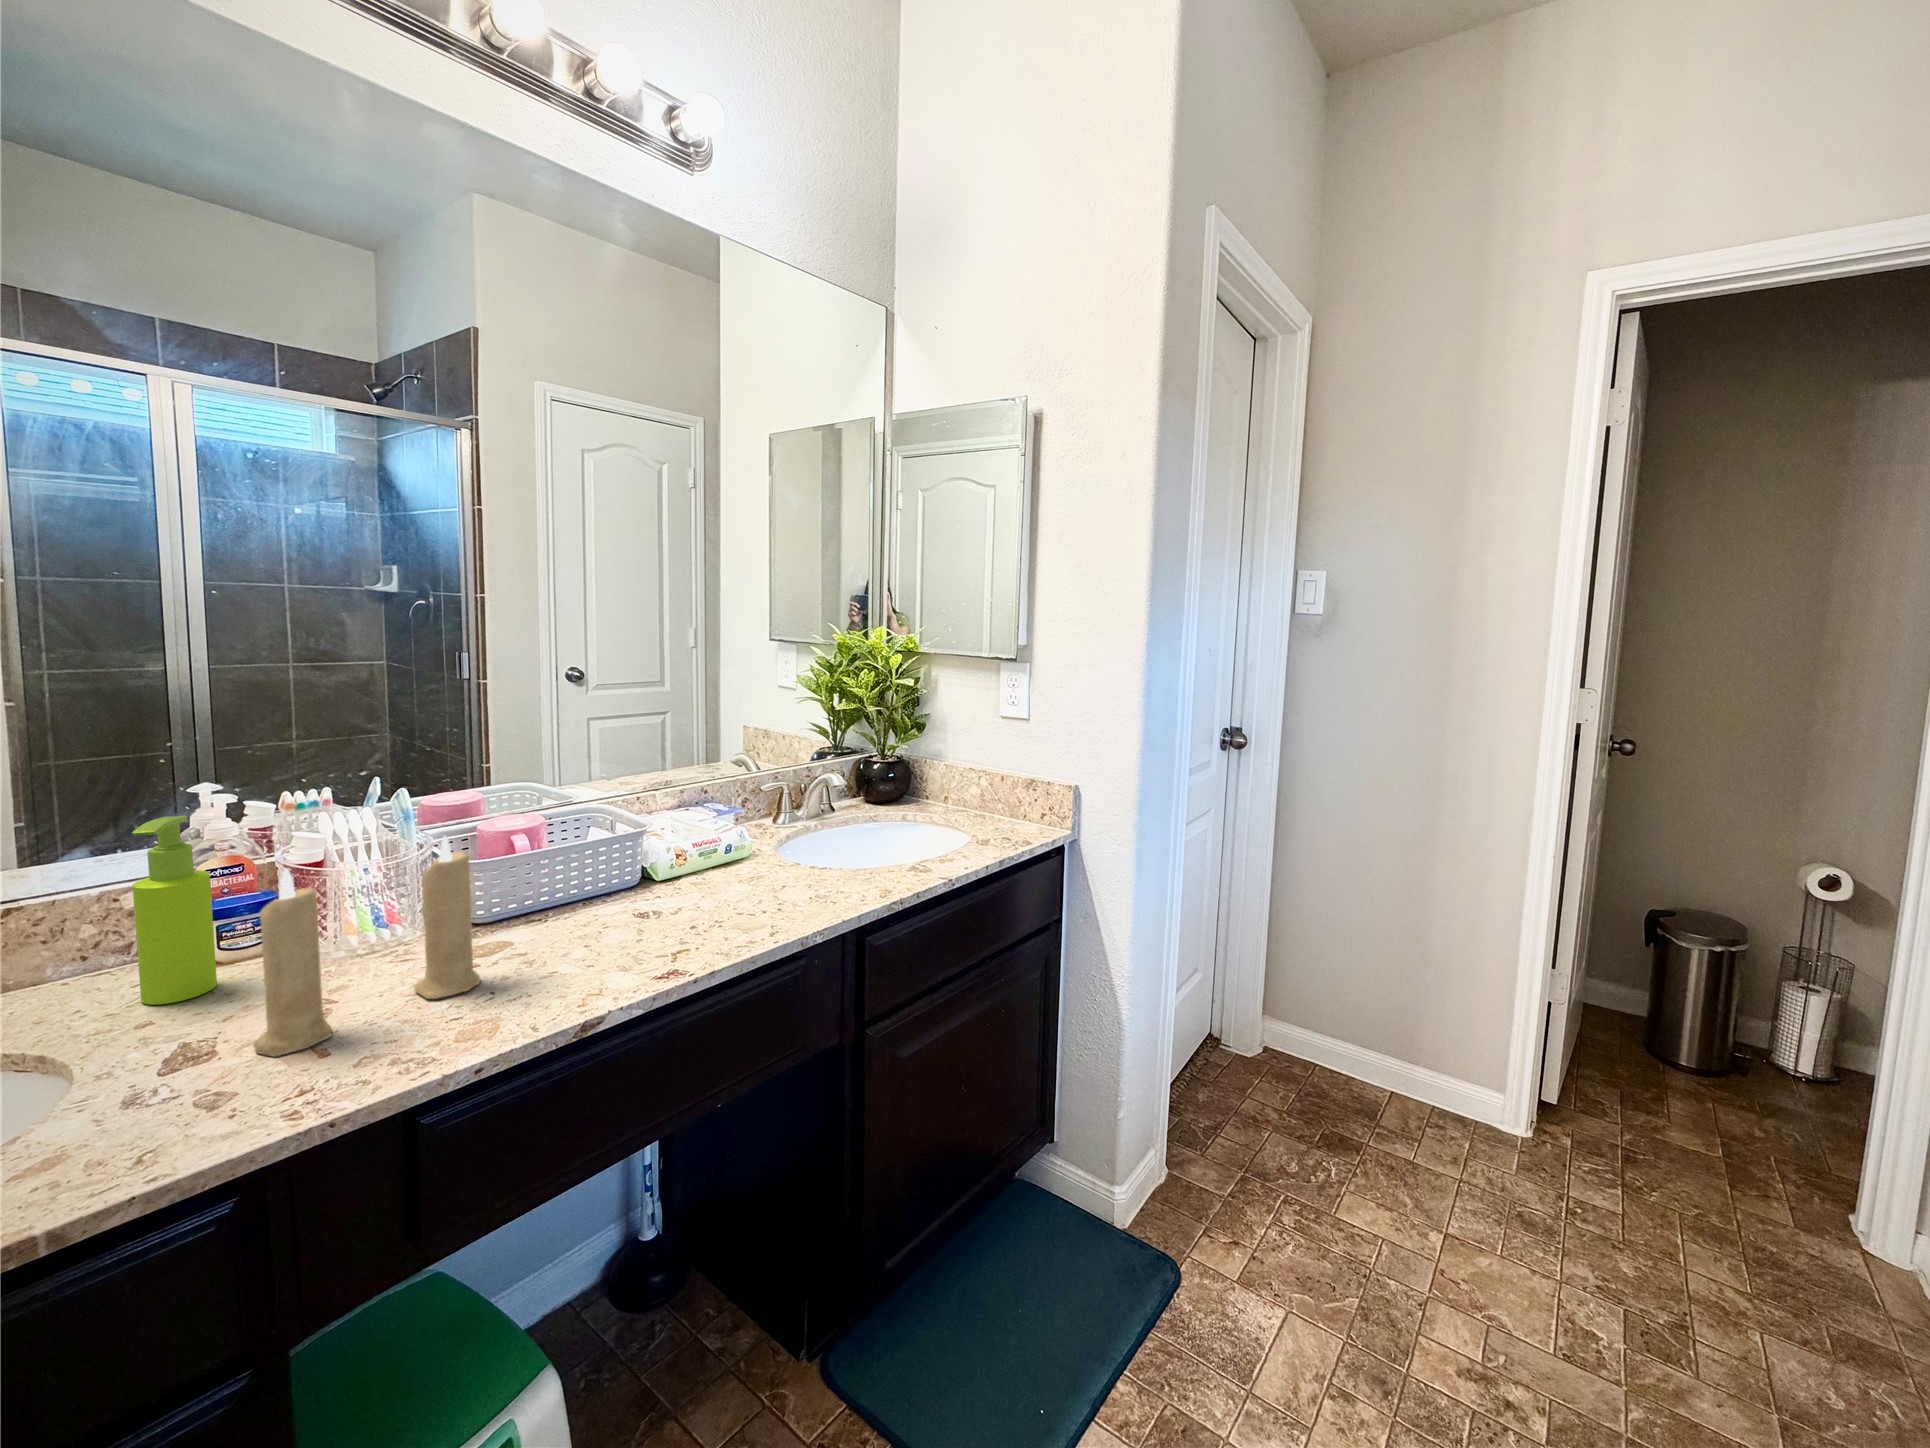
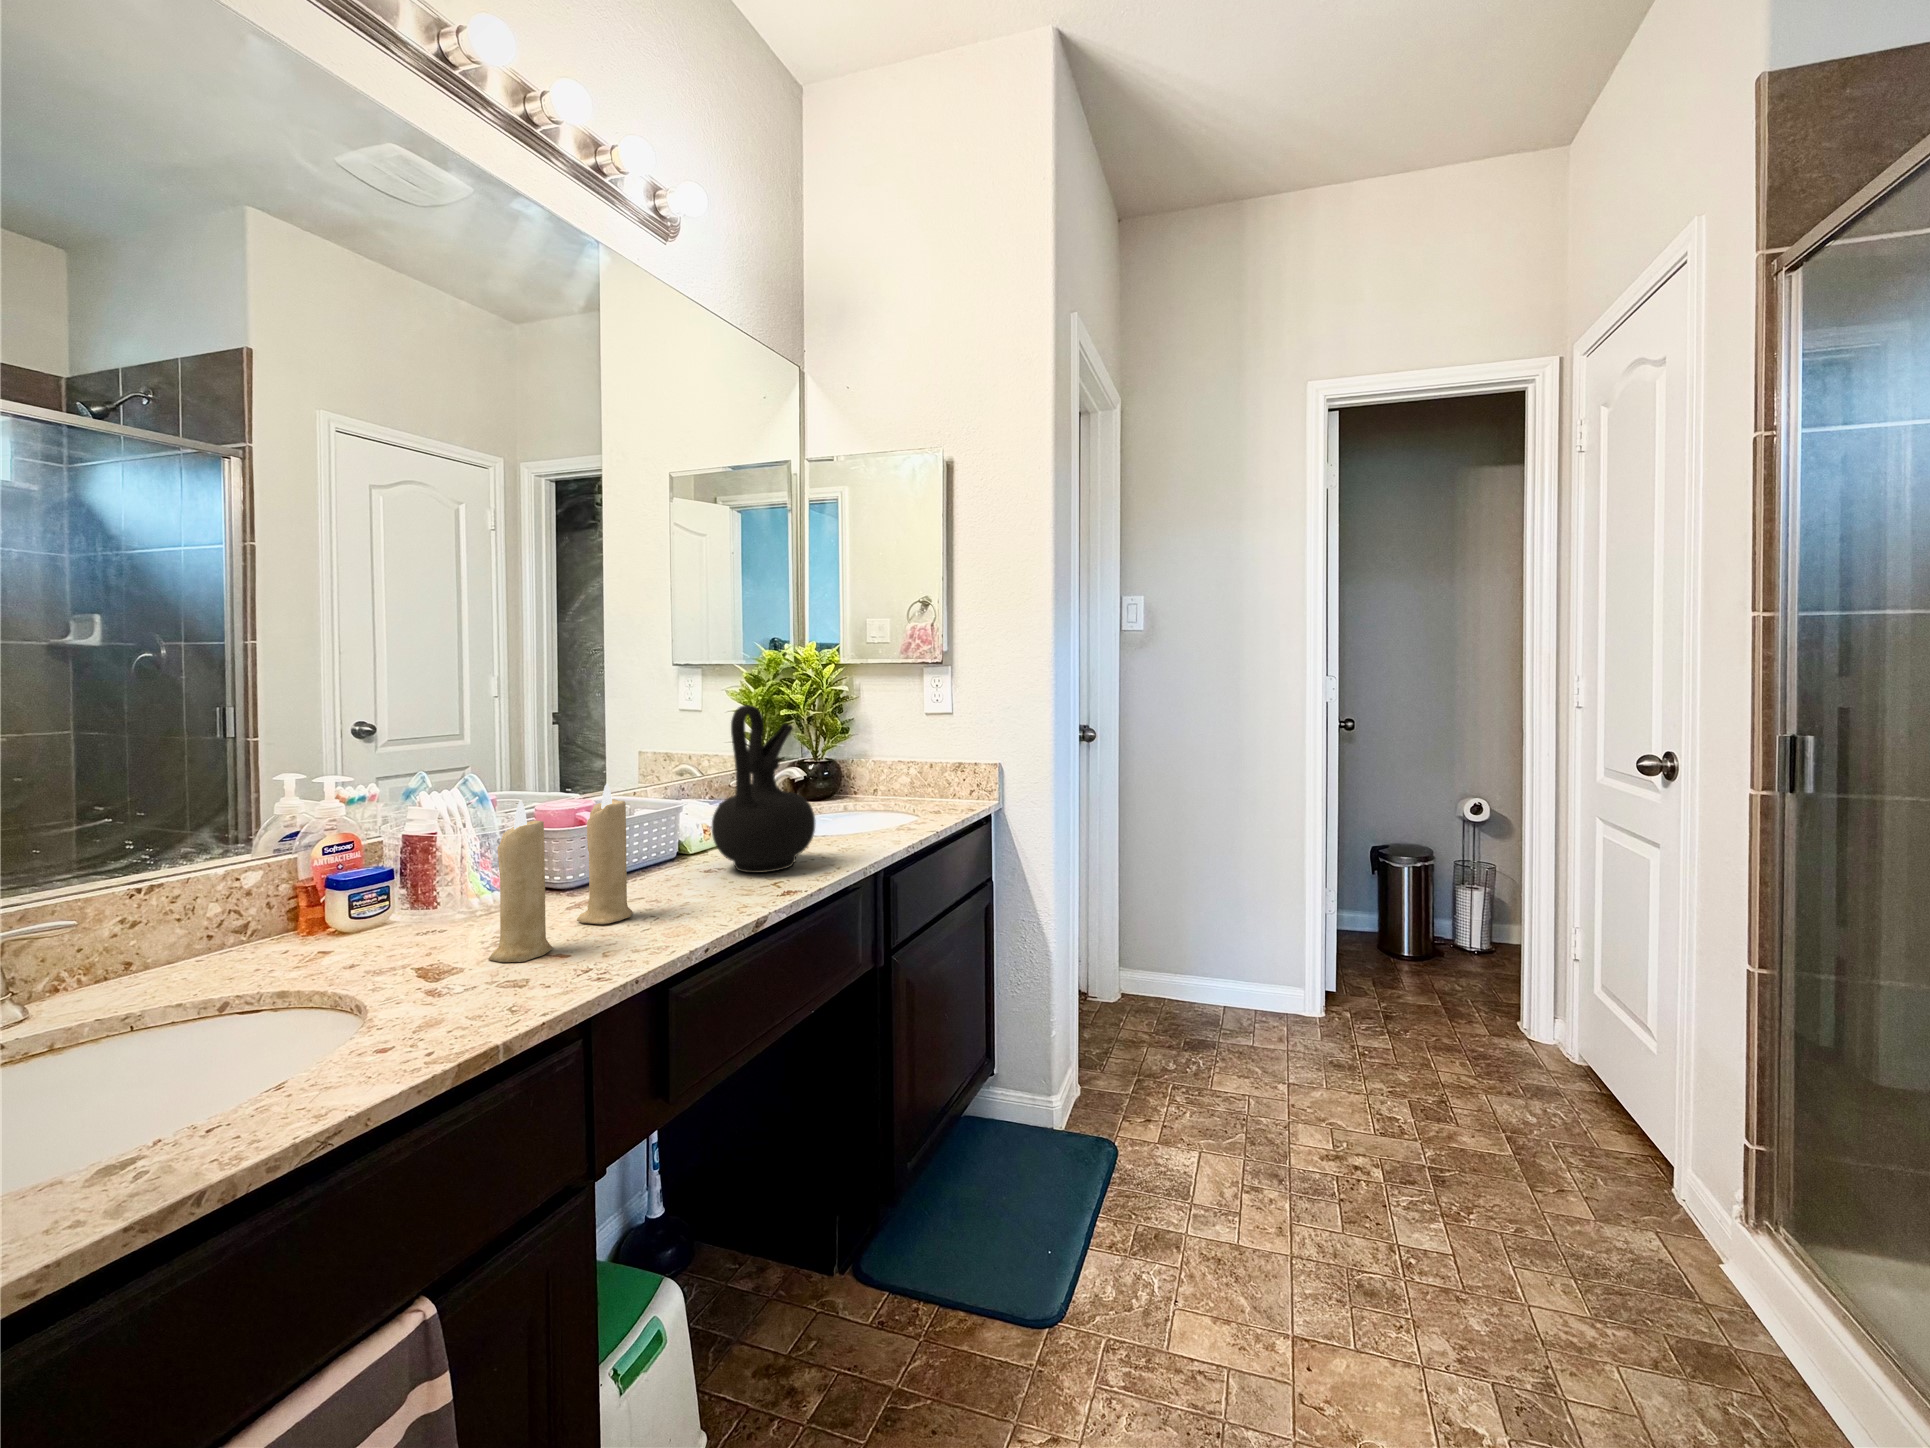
ceramic jug: none [639,733,764,928] -> present [712,705,815,873]
soap dispenser: present [132,816,217,1005] -> none [312,781,378,956]

